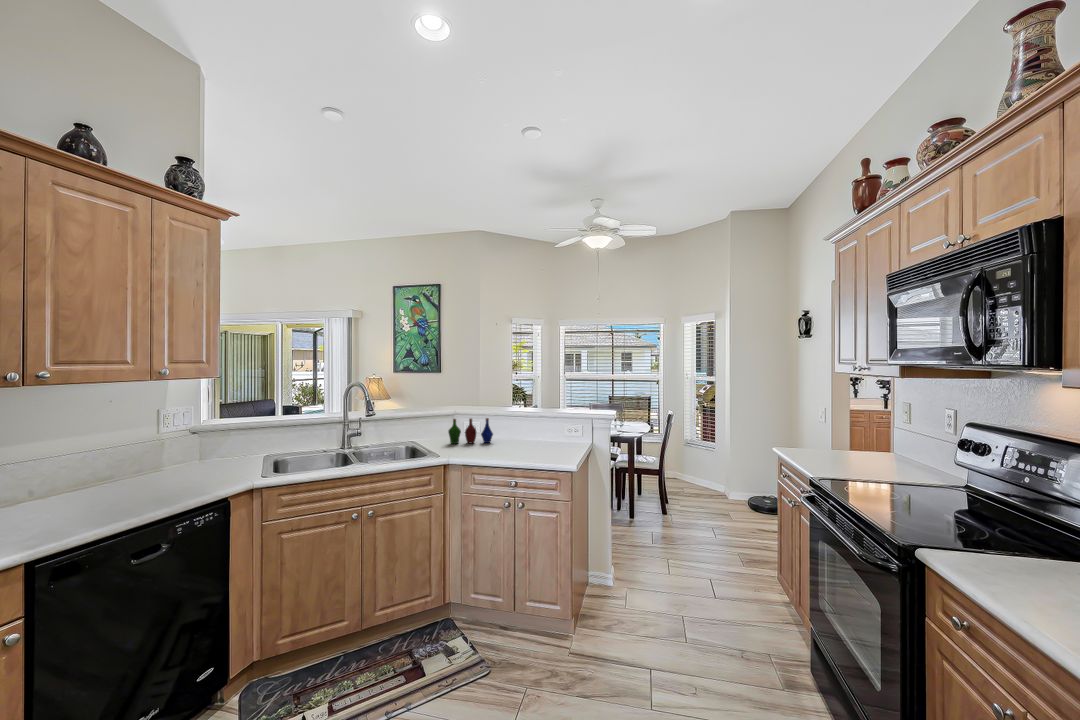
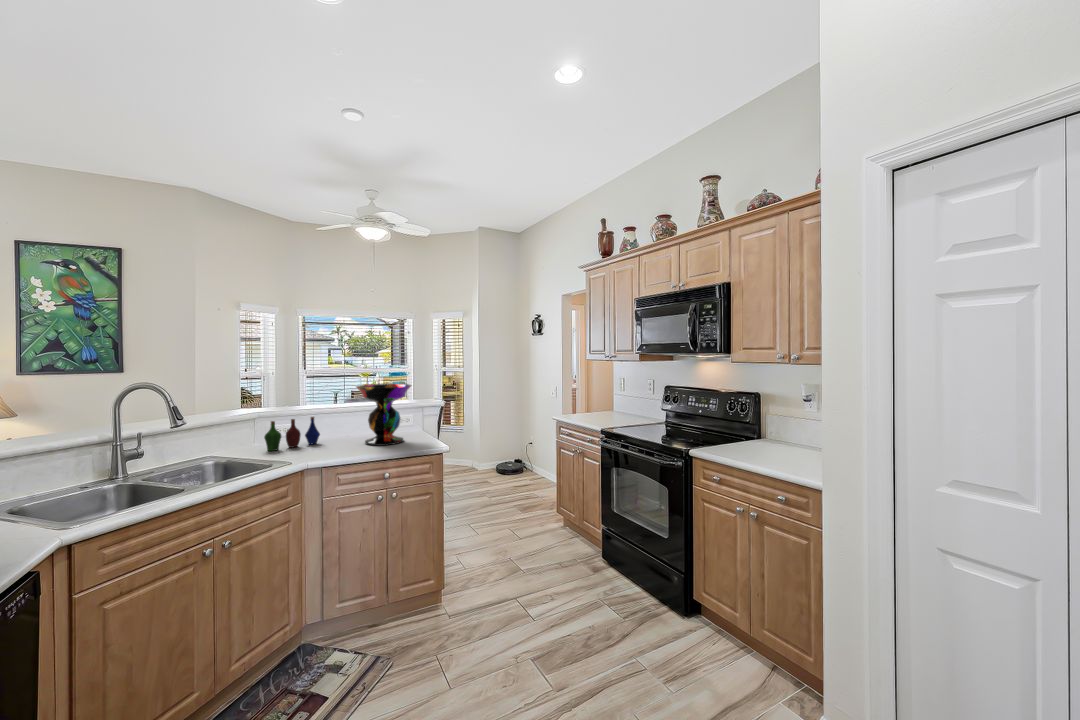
decorative bowl: none [511,392,564,454] -> present [356,384,412,446]

